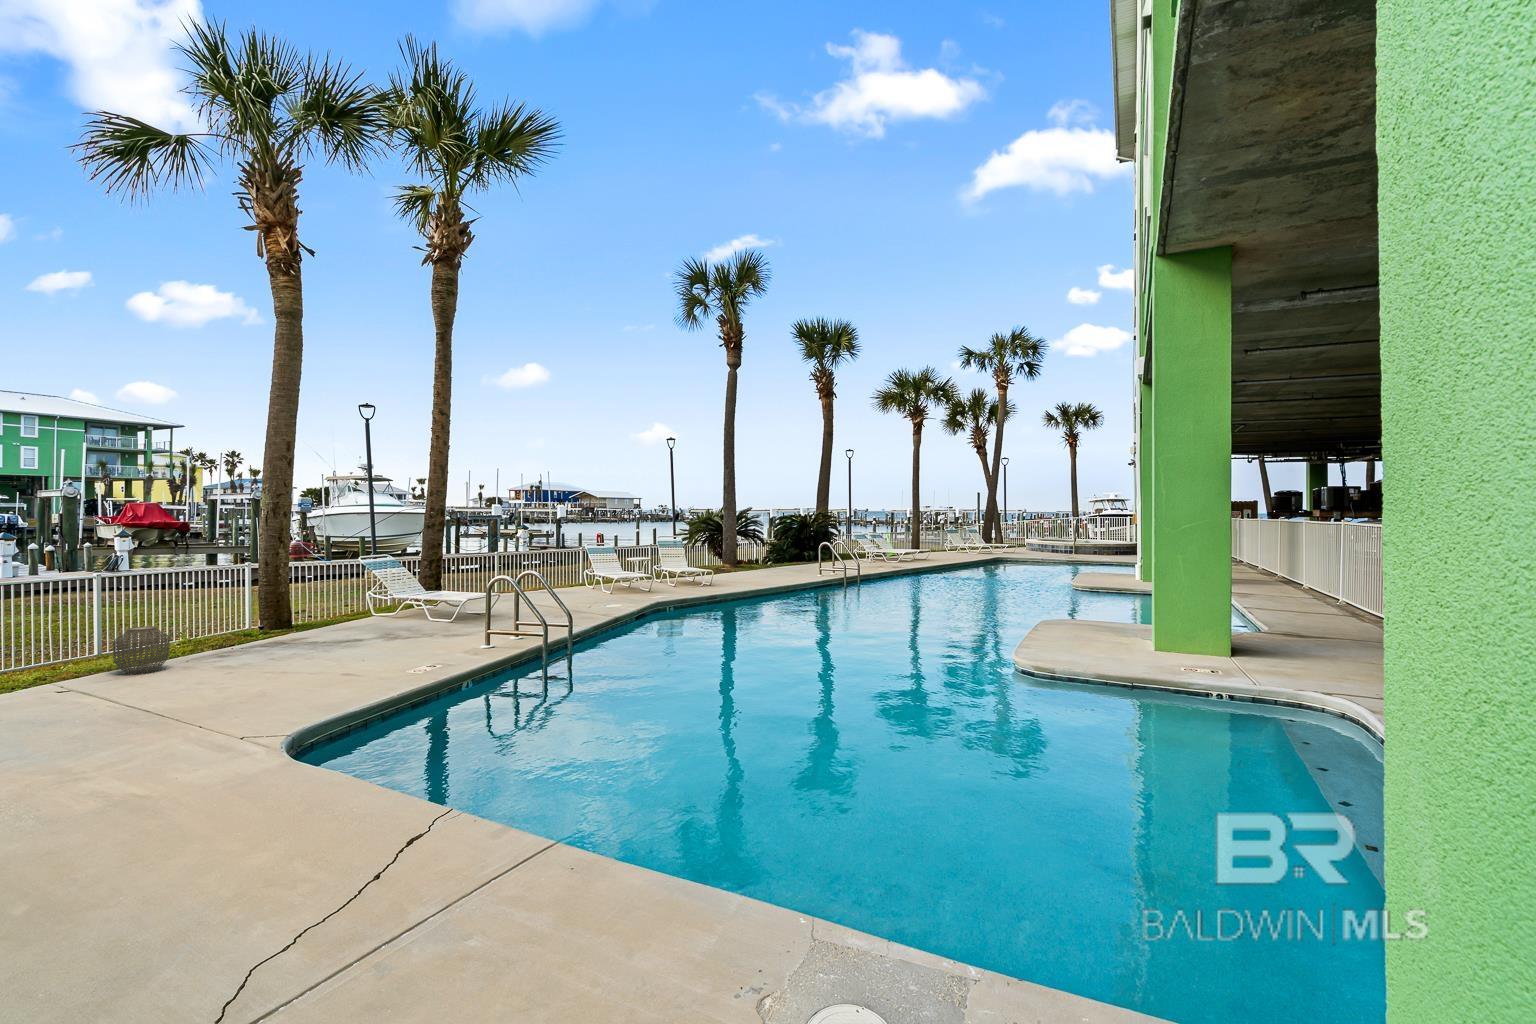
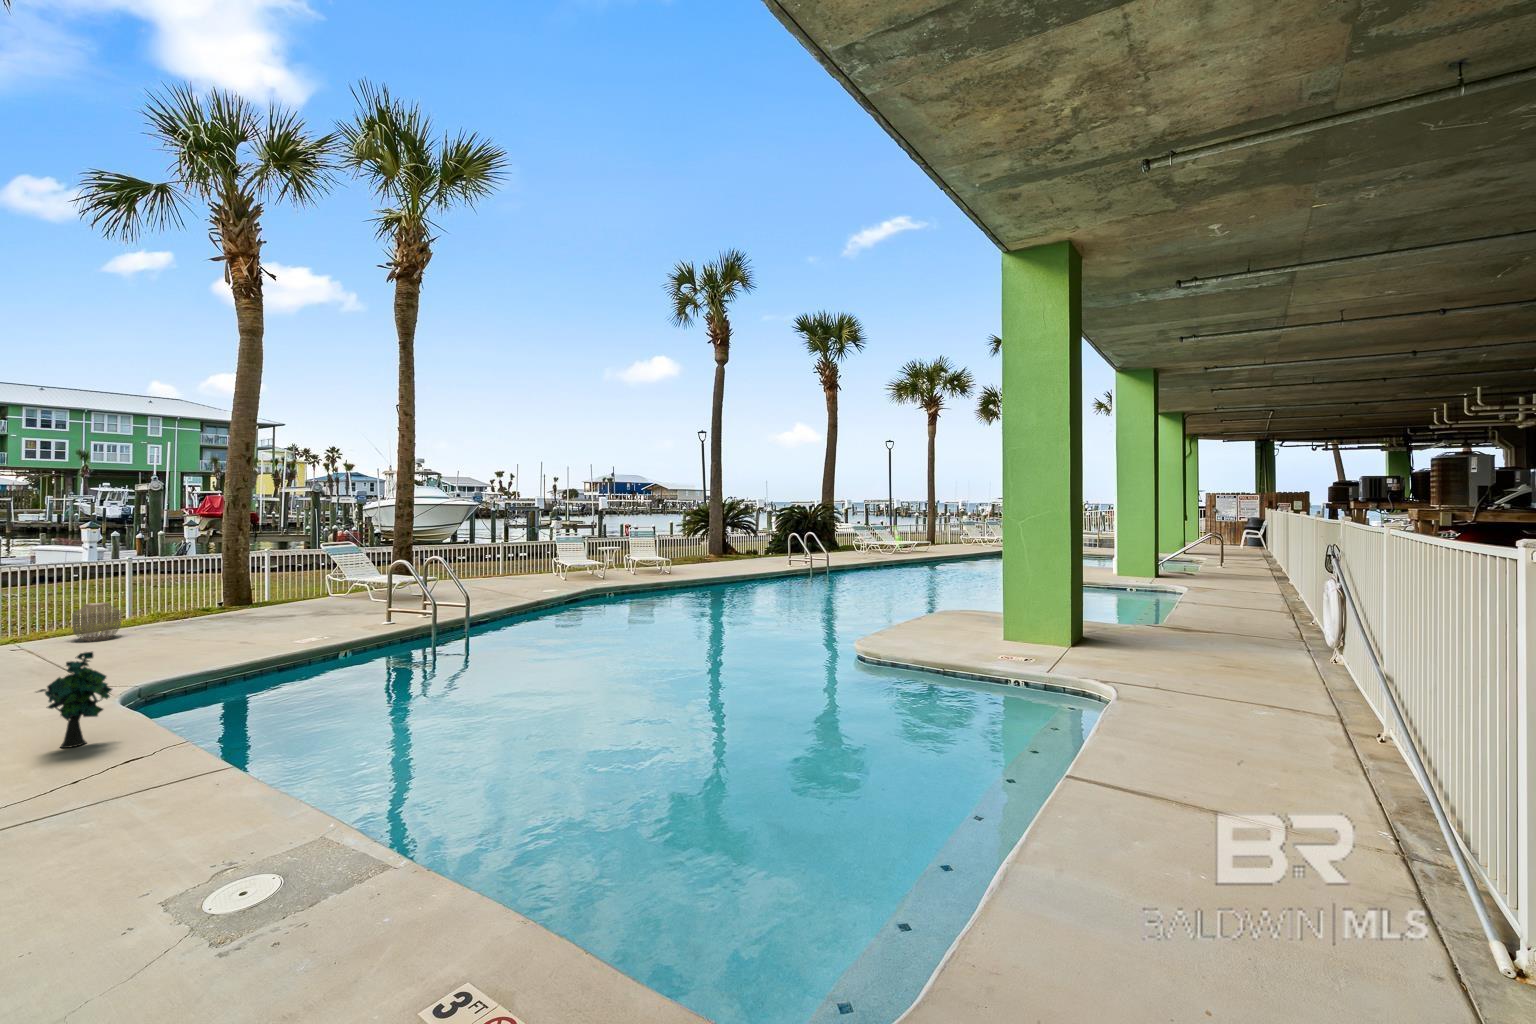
decorative plant: none [260,690,345,814] -> present [38,652,112,748]

